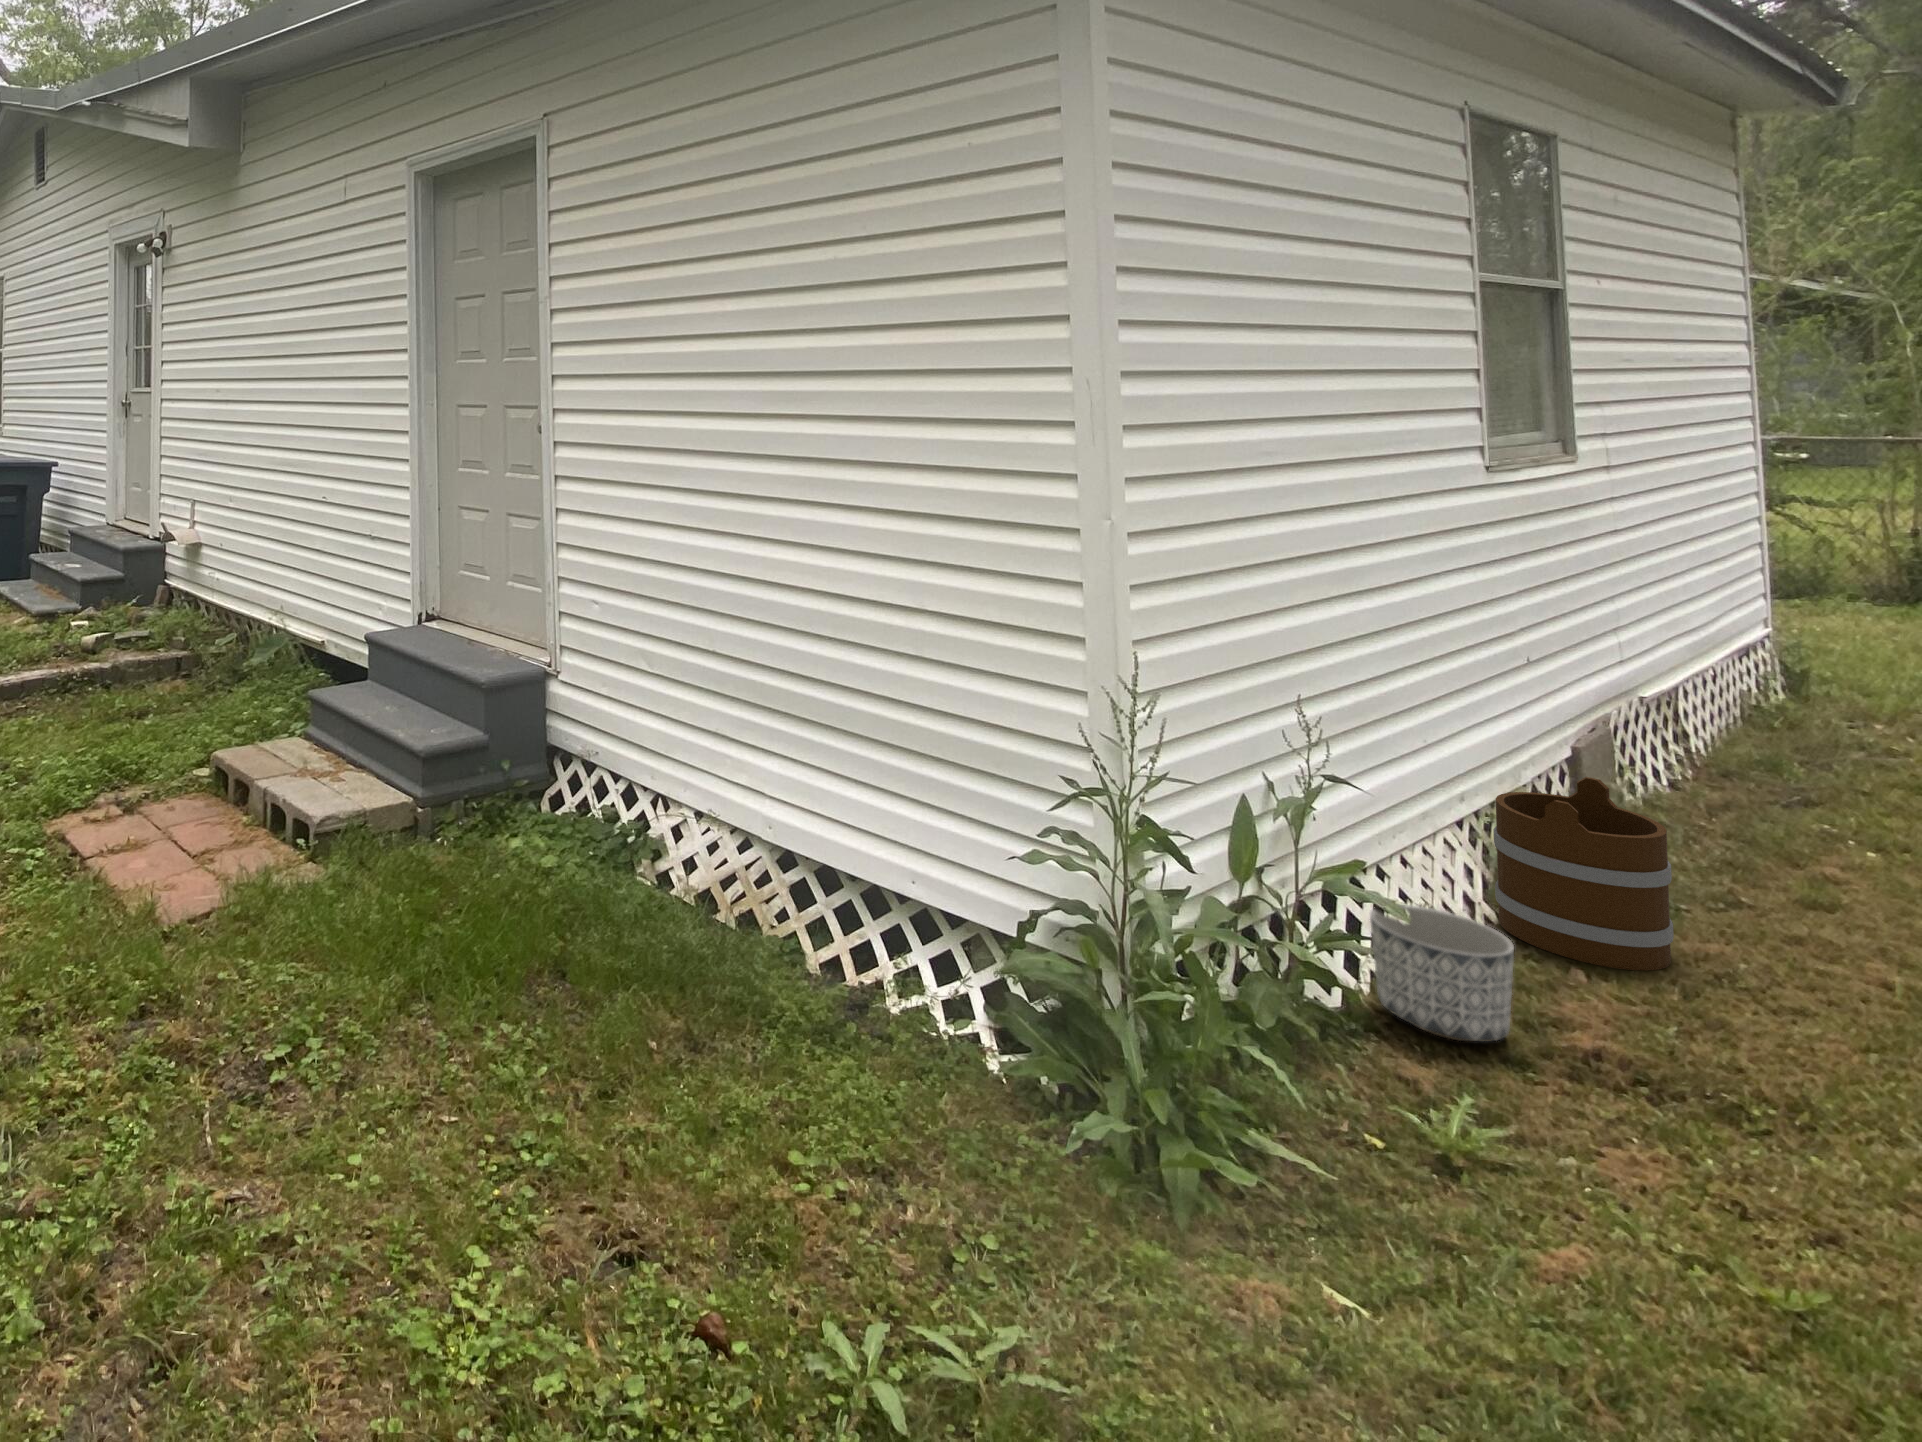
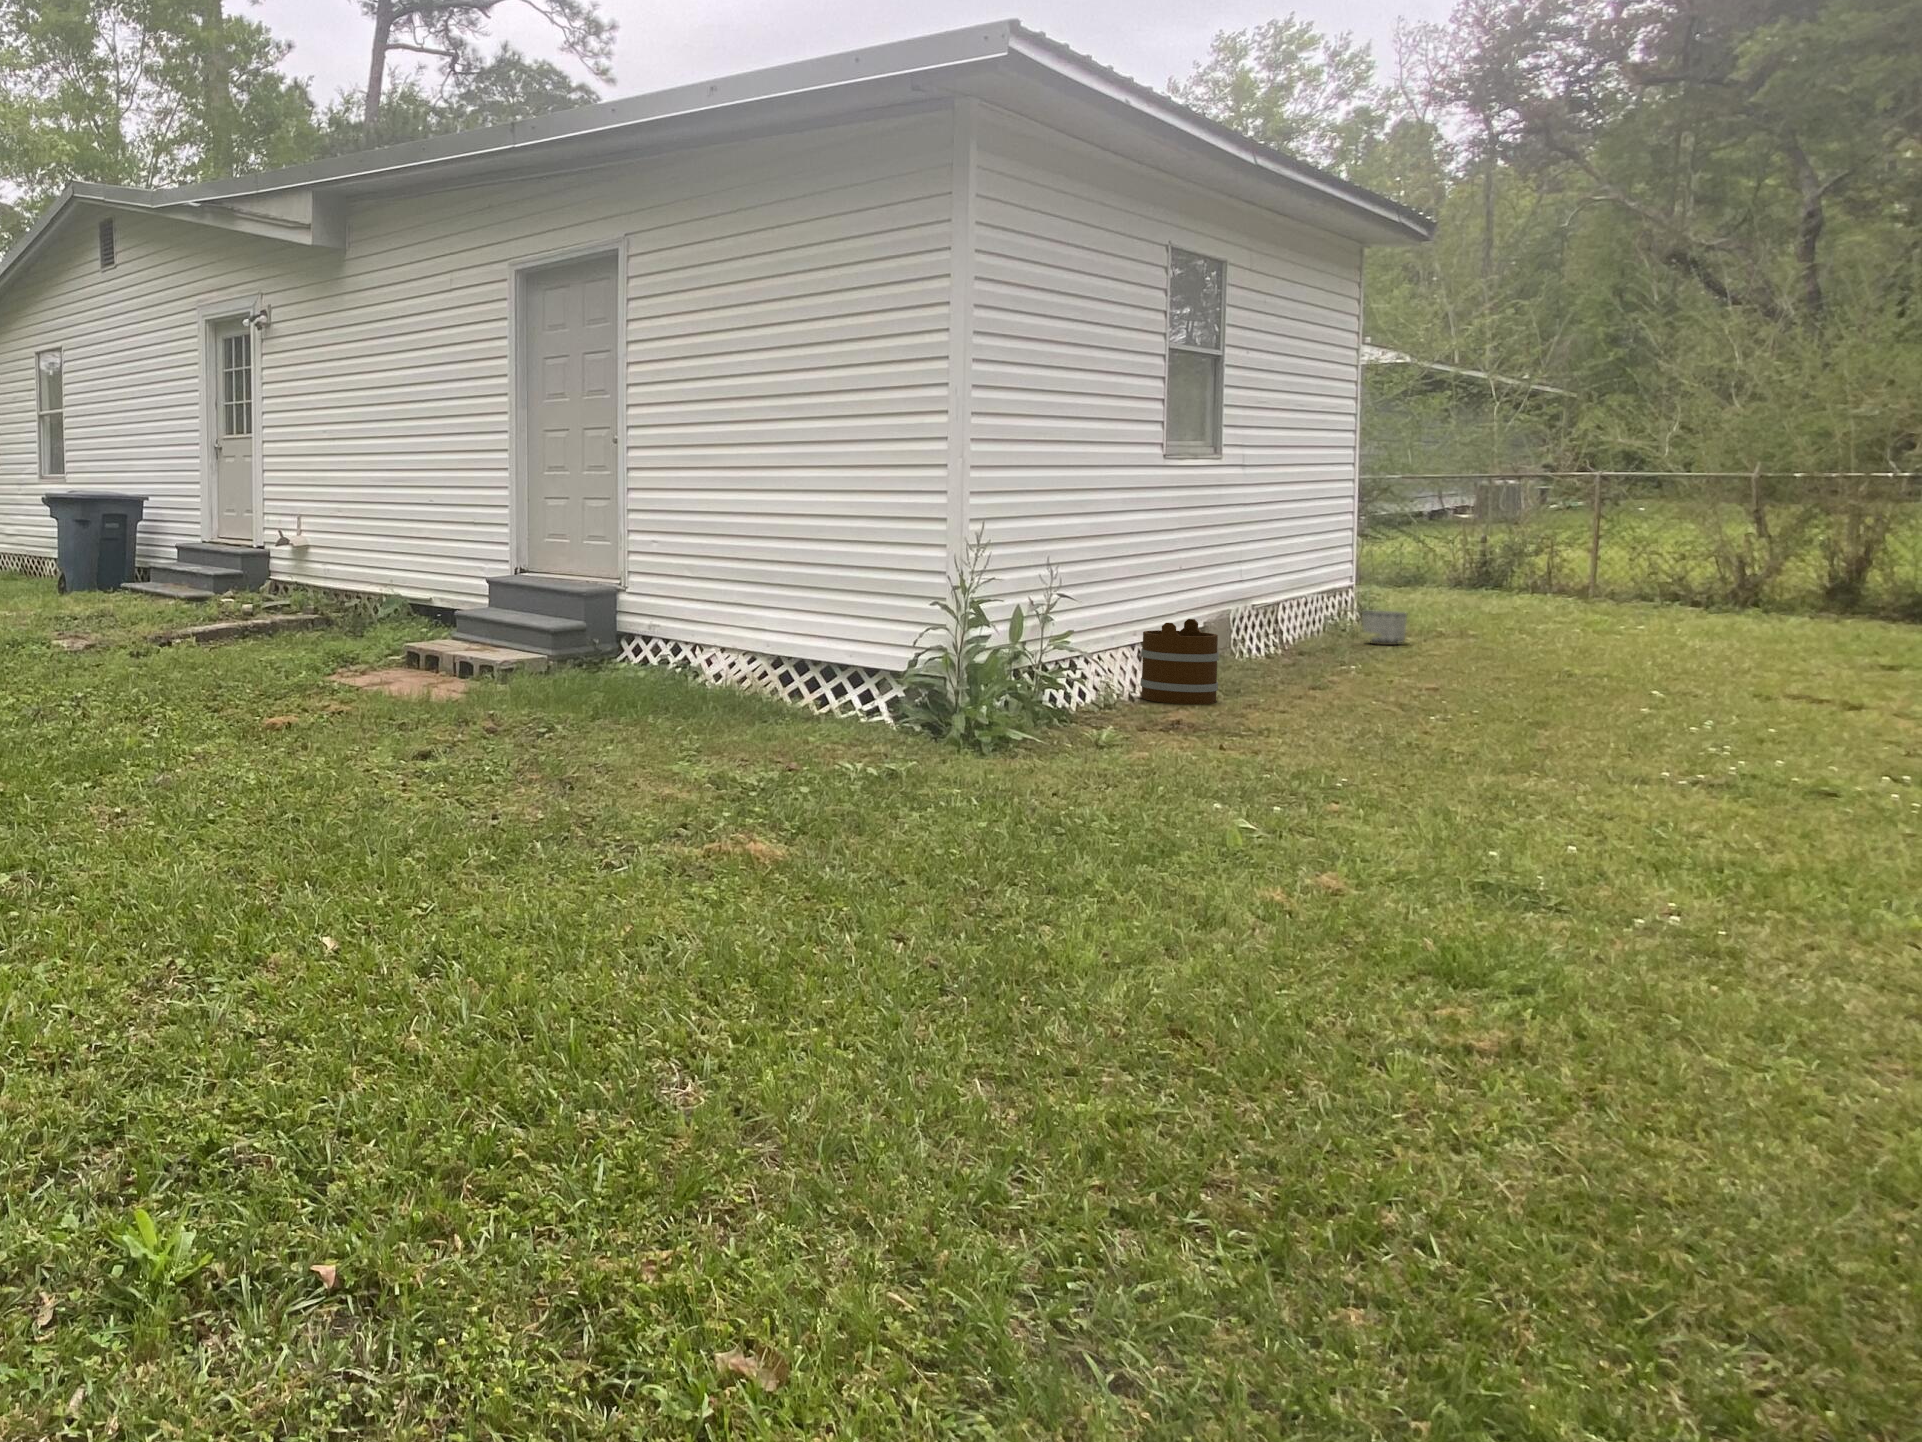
planter: present [1370,905,1514,1042] -> present [1362,611,1407,645]

